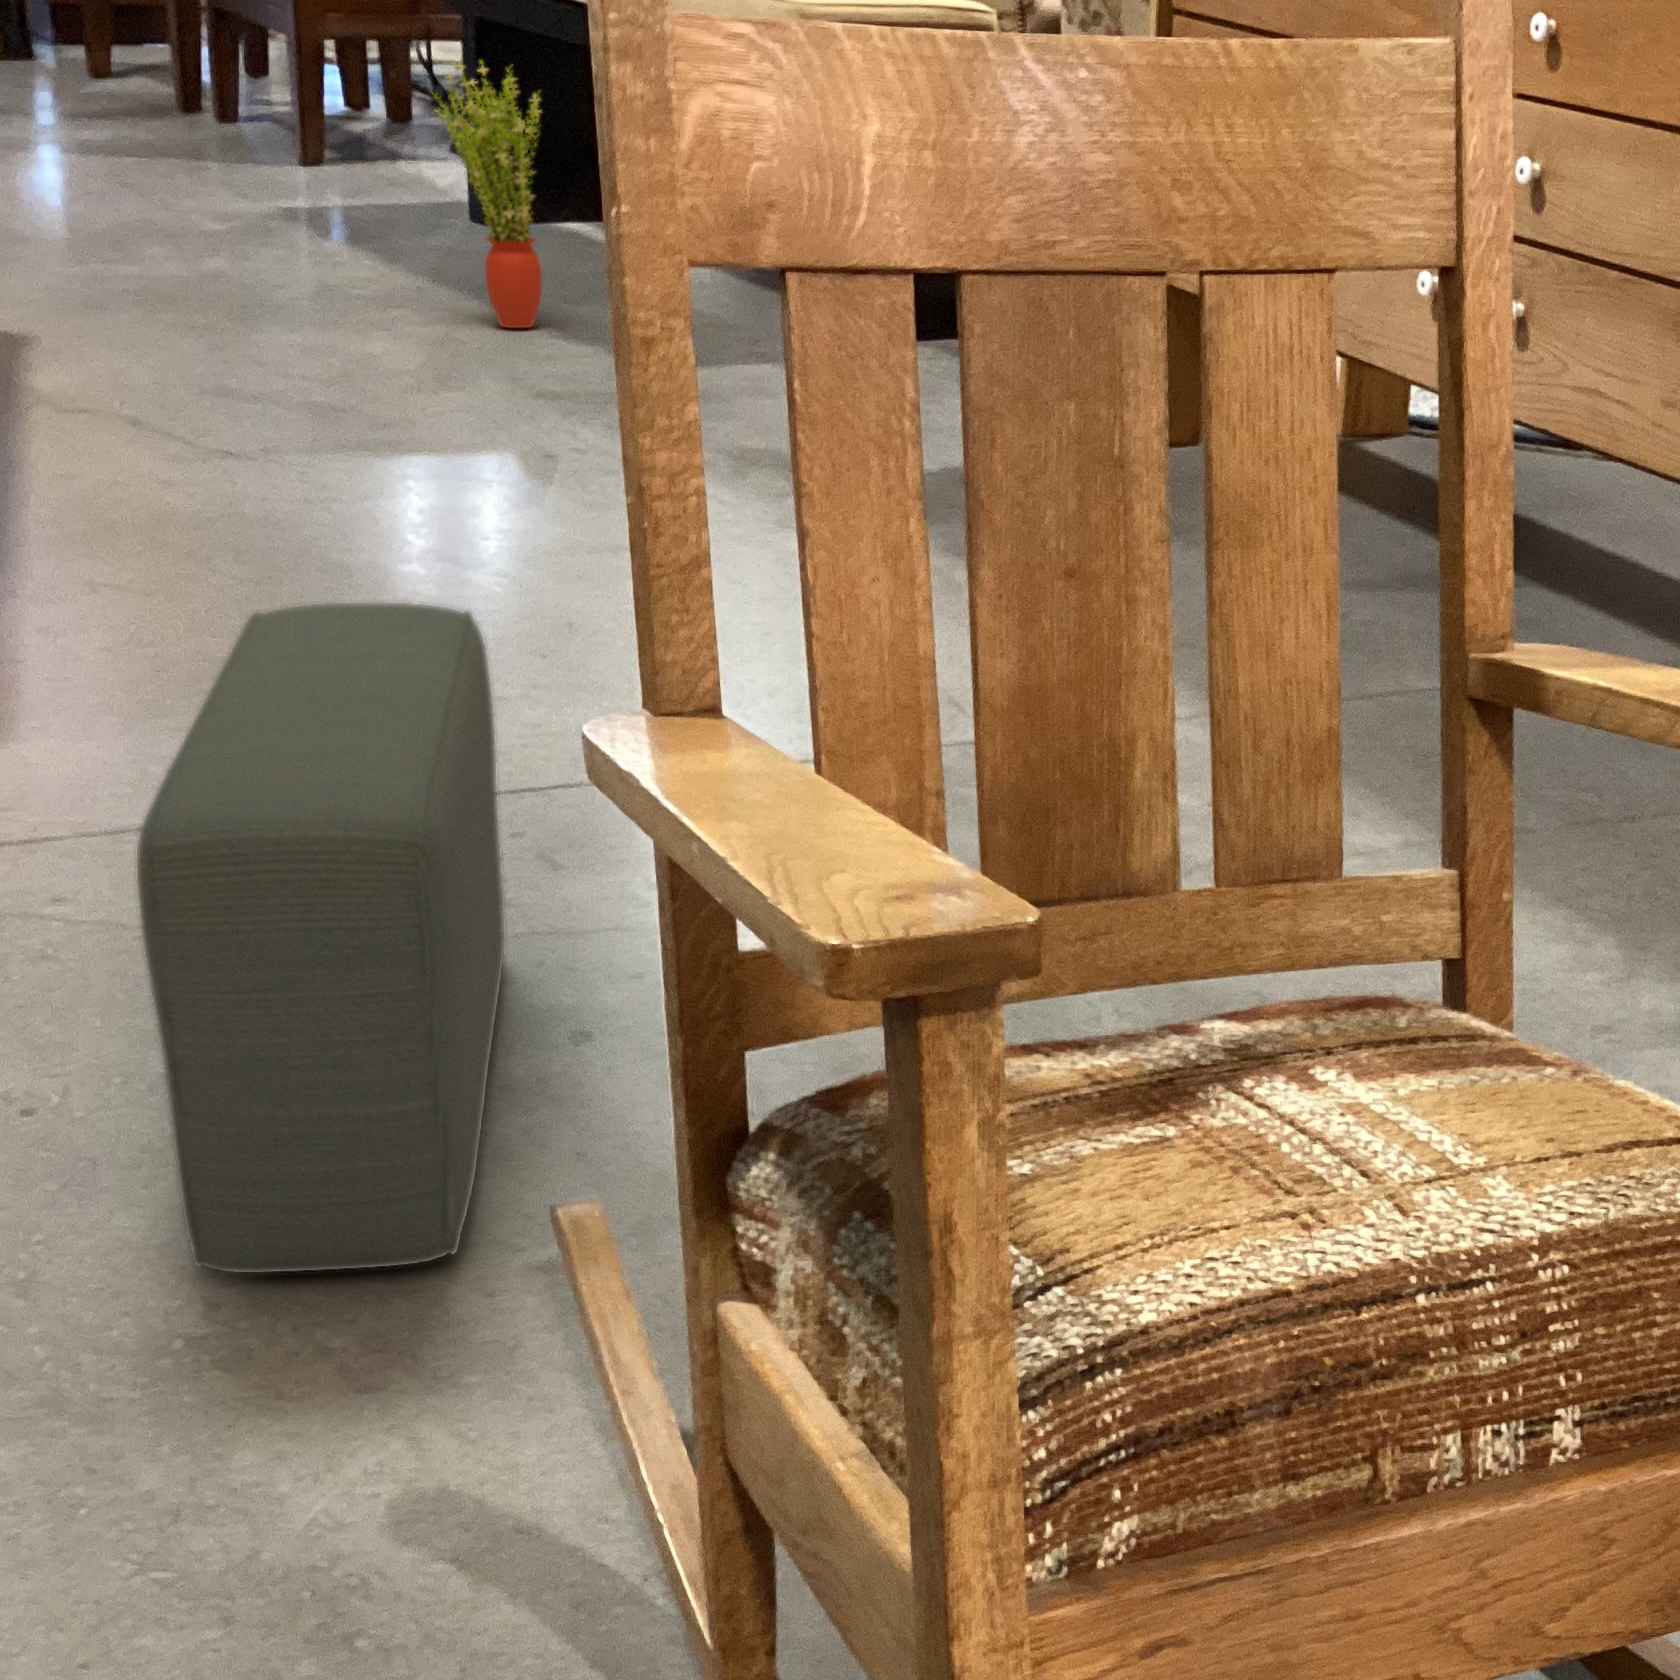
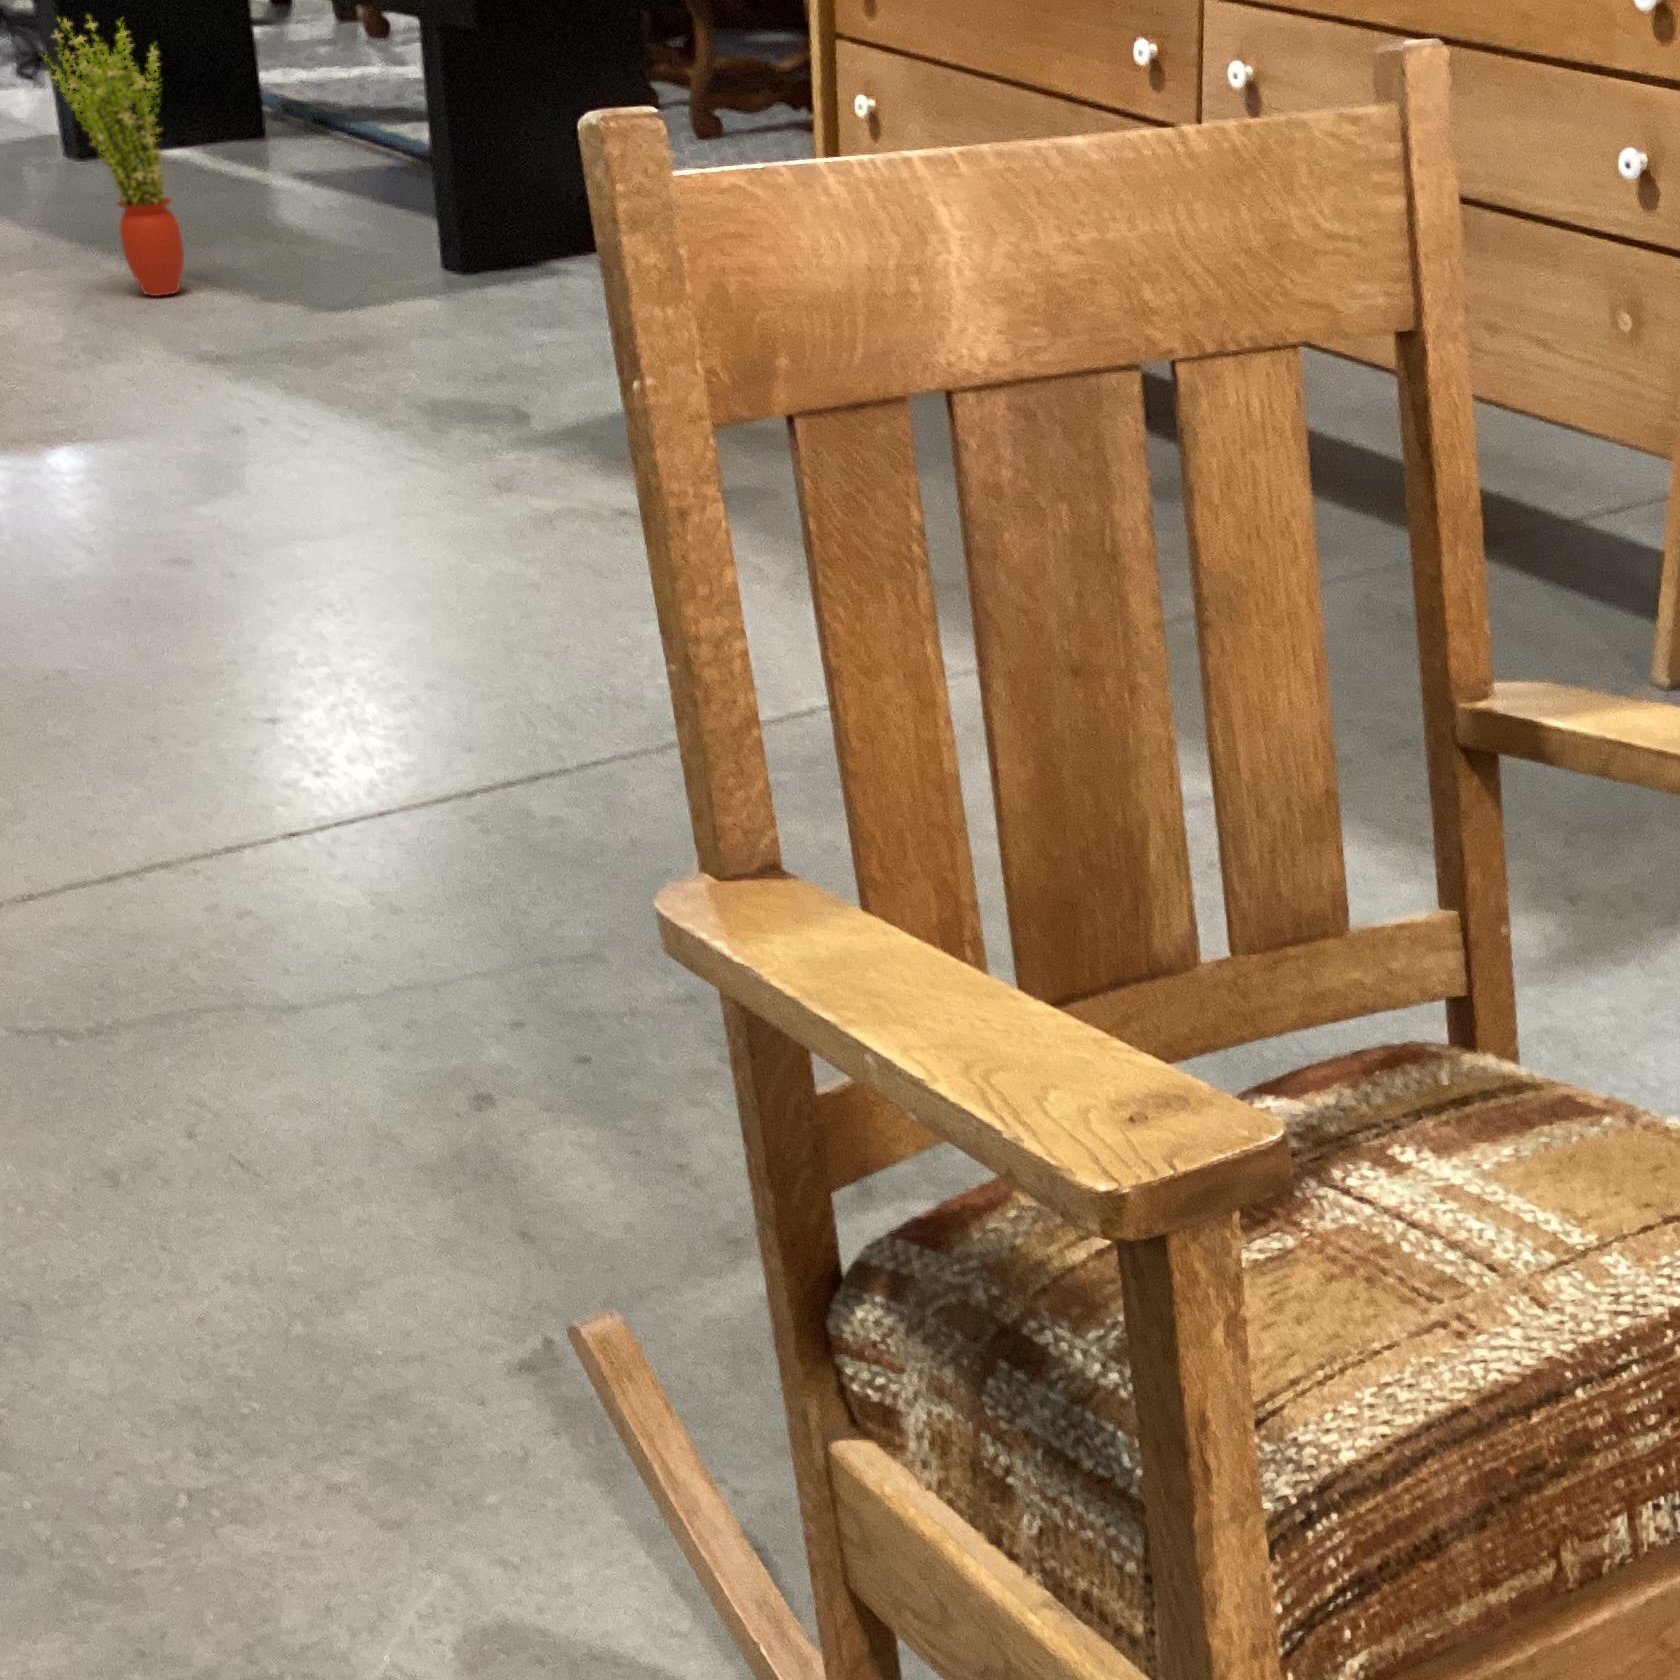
pouf: present [137,603,504,1273] -> none [57,679,429,1412]

